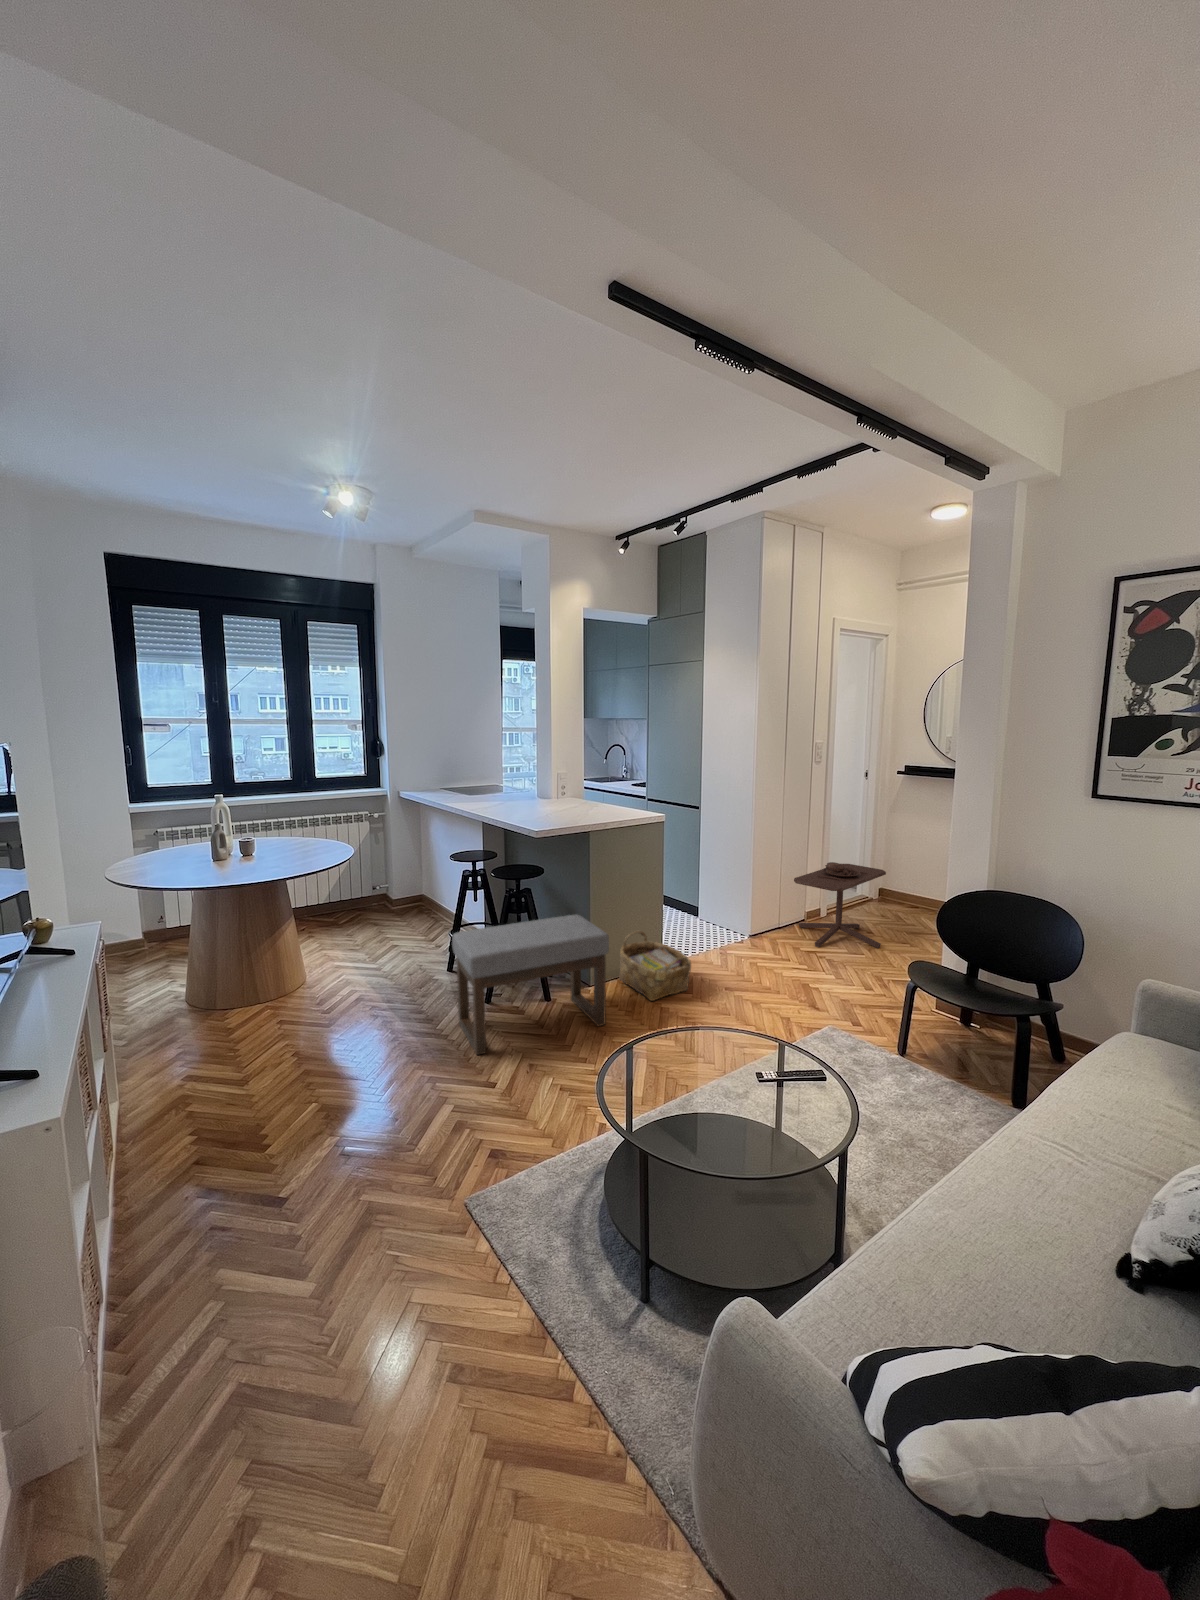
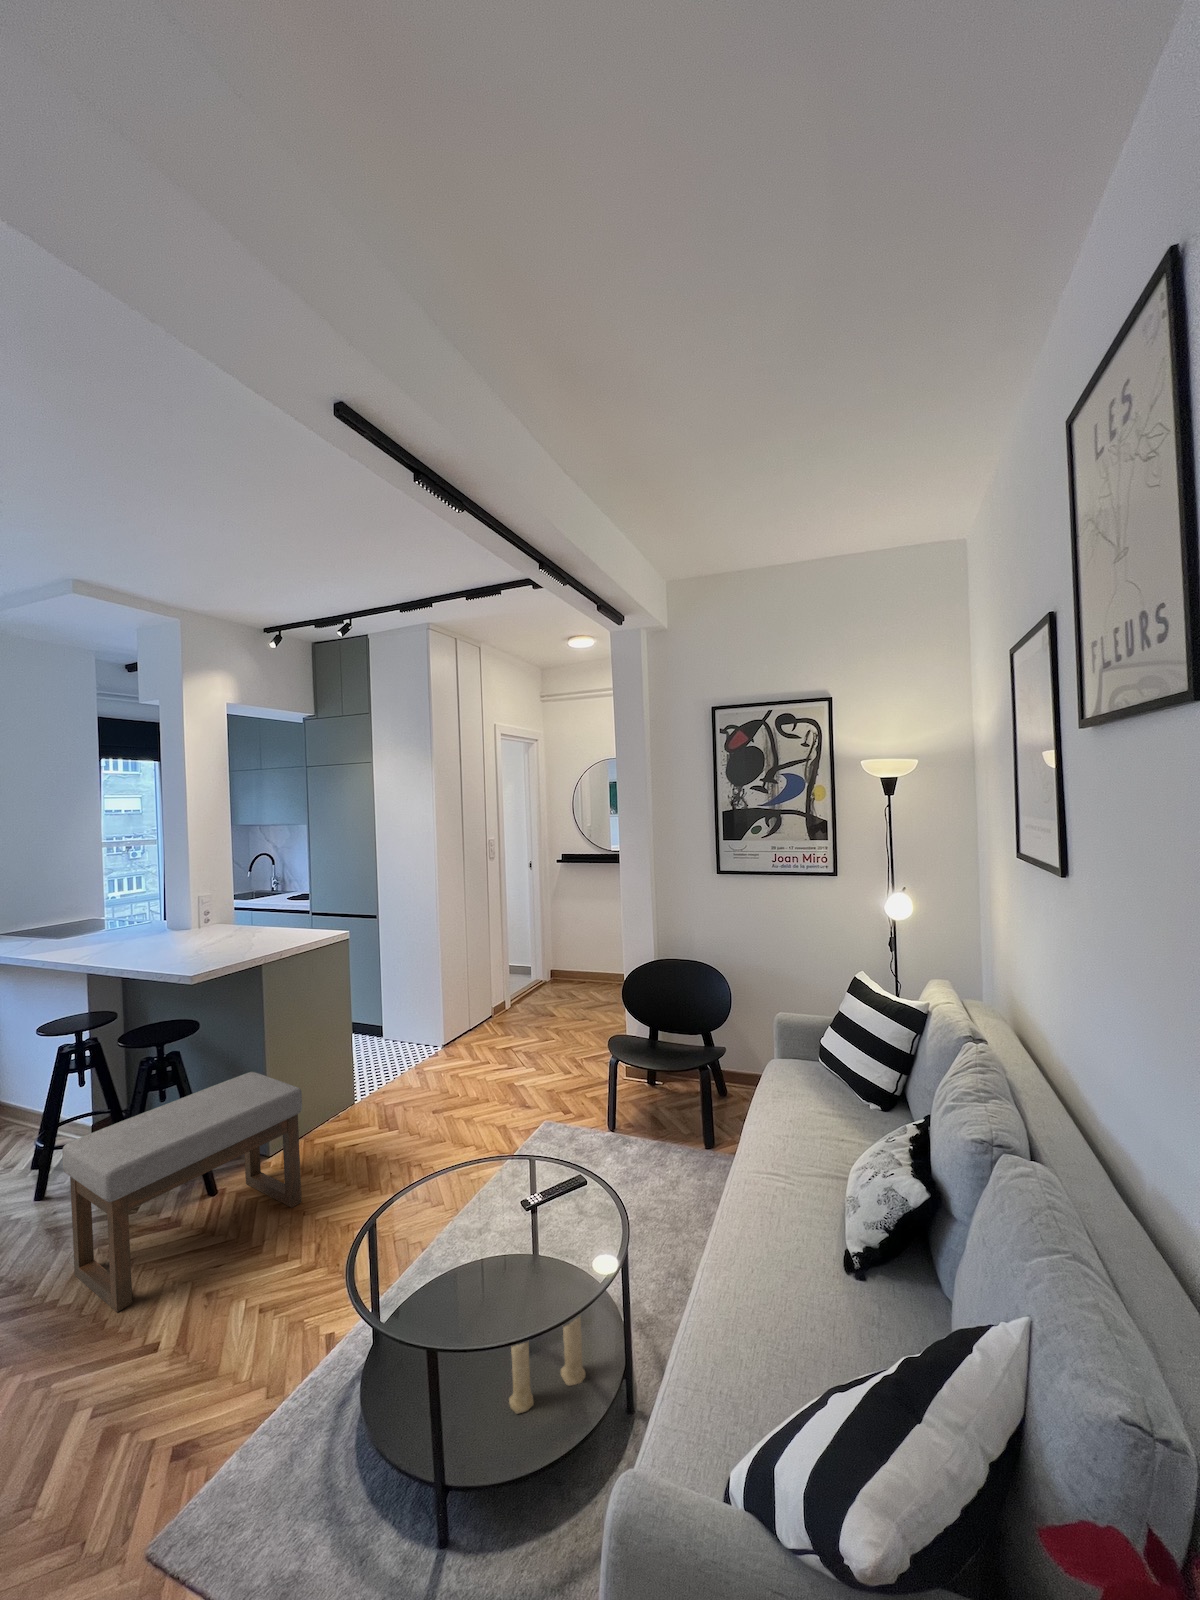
side table: present [794,862,886,948] -> none [483,952,567,1042]
woven basket: present [619,931,691,1001] -> none [306,1072,395,1153]
candle: none [719,1164,796,1245] -> present [509,1316,585,1414]

